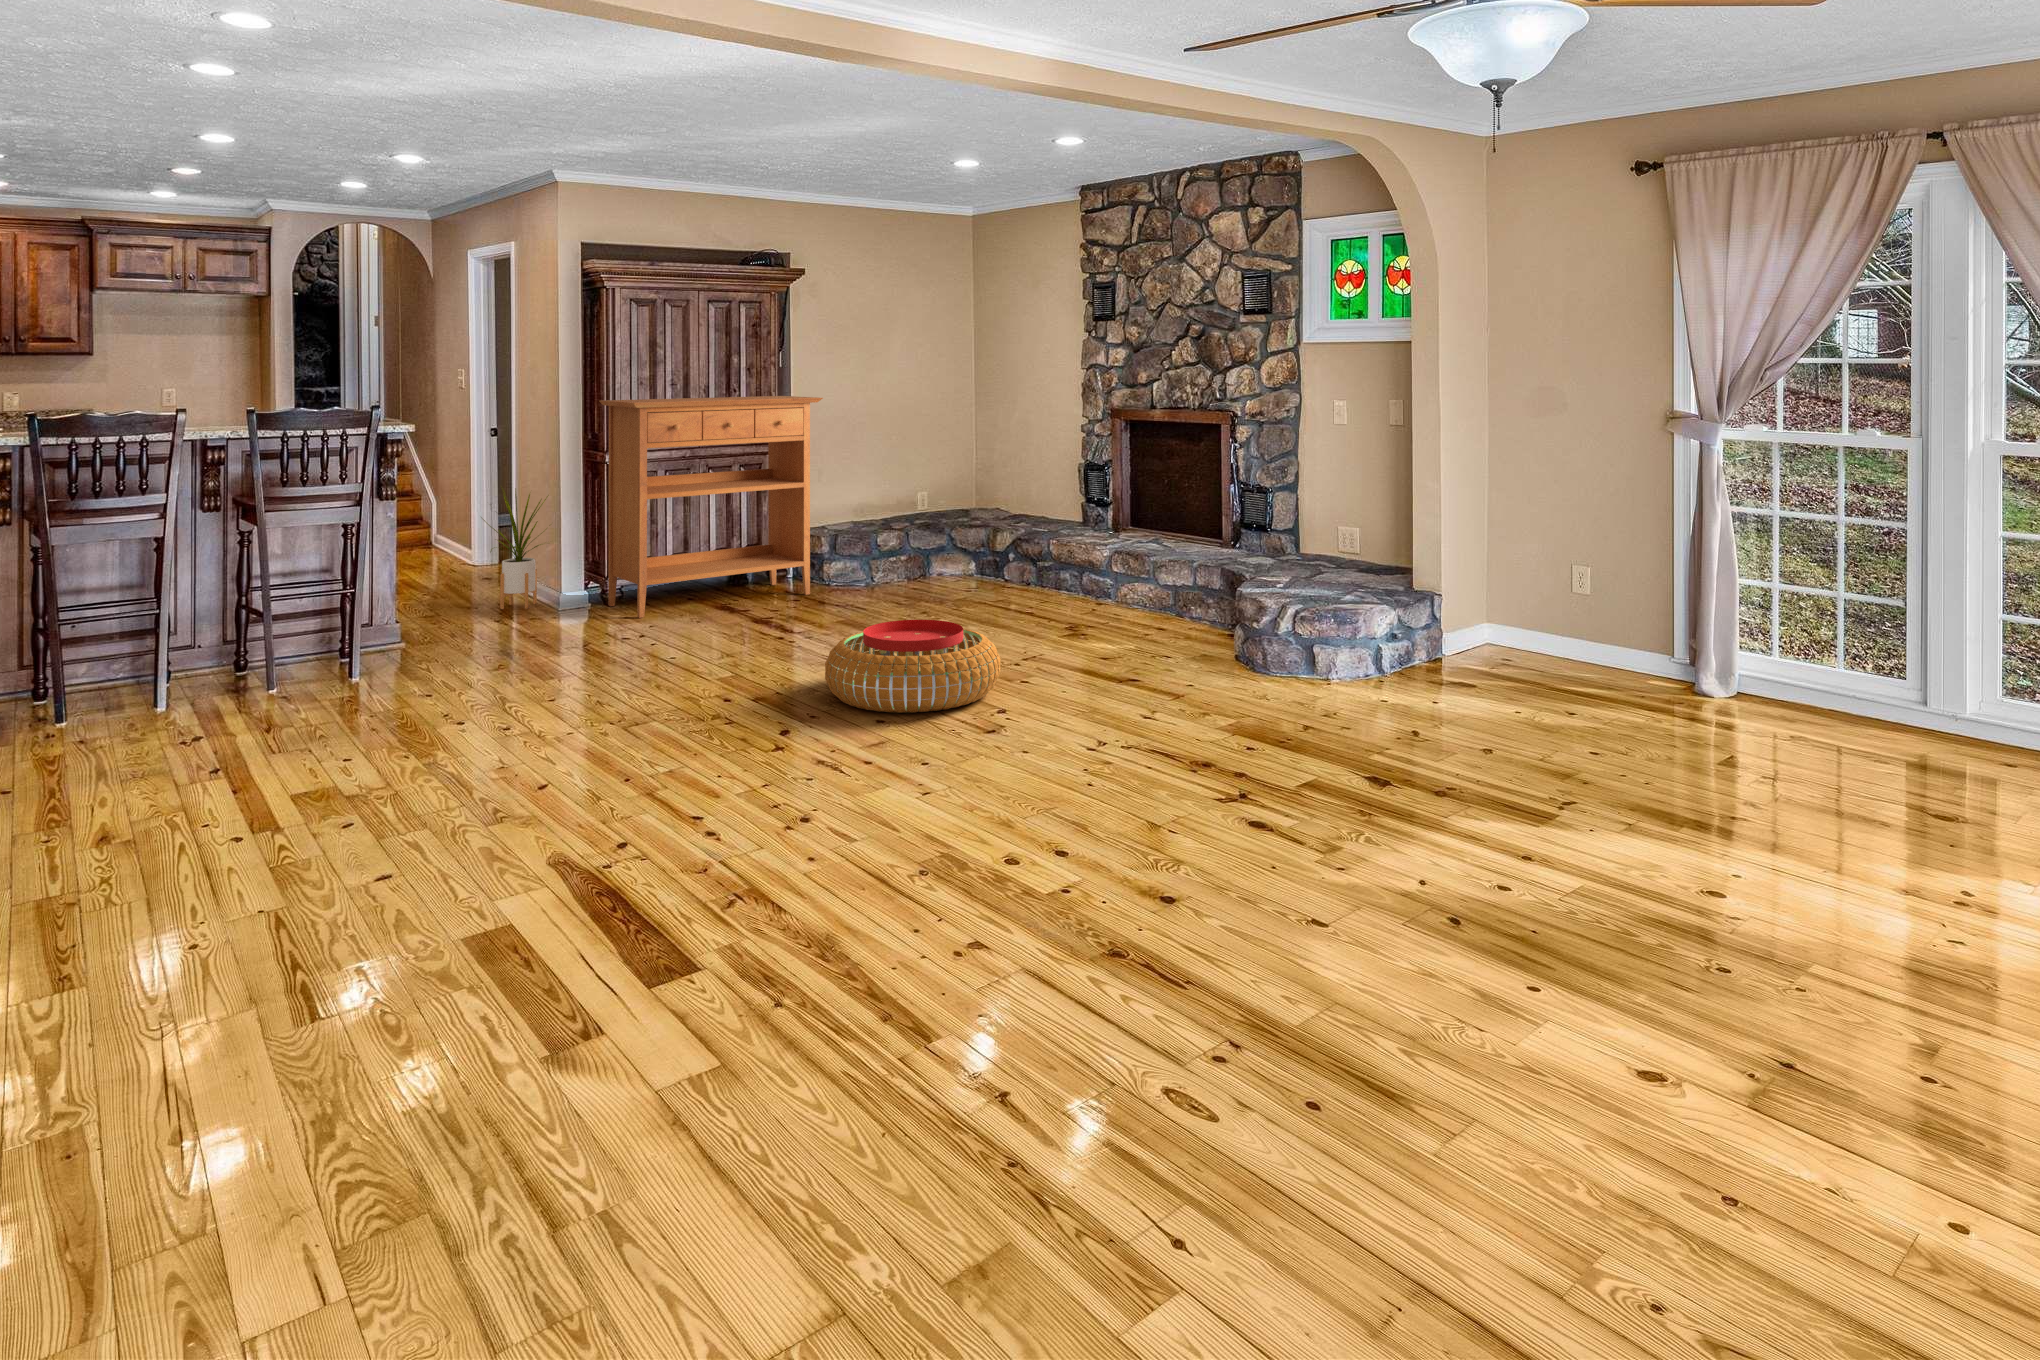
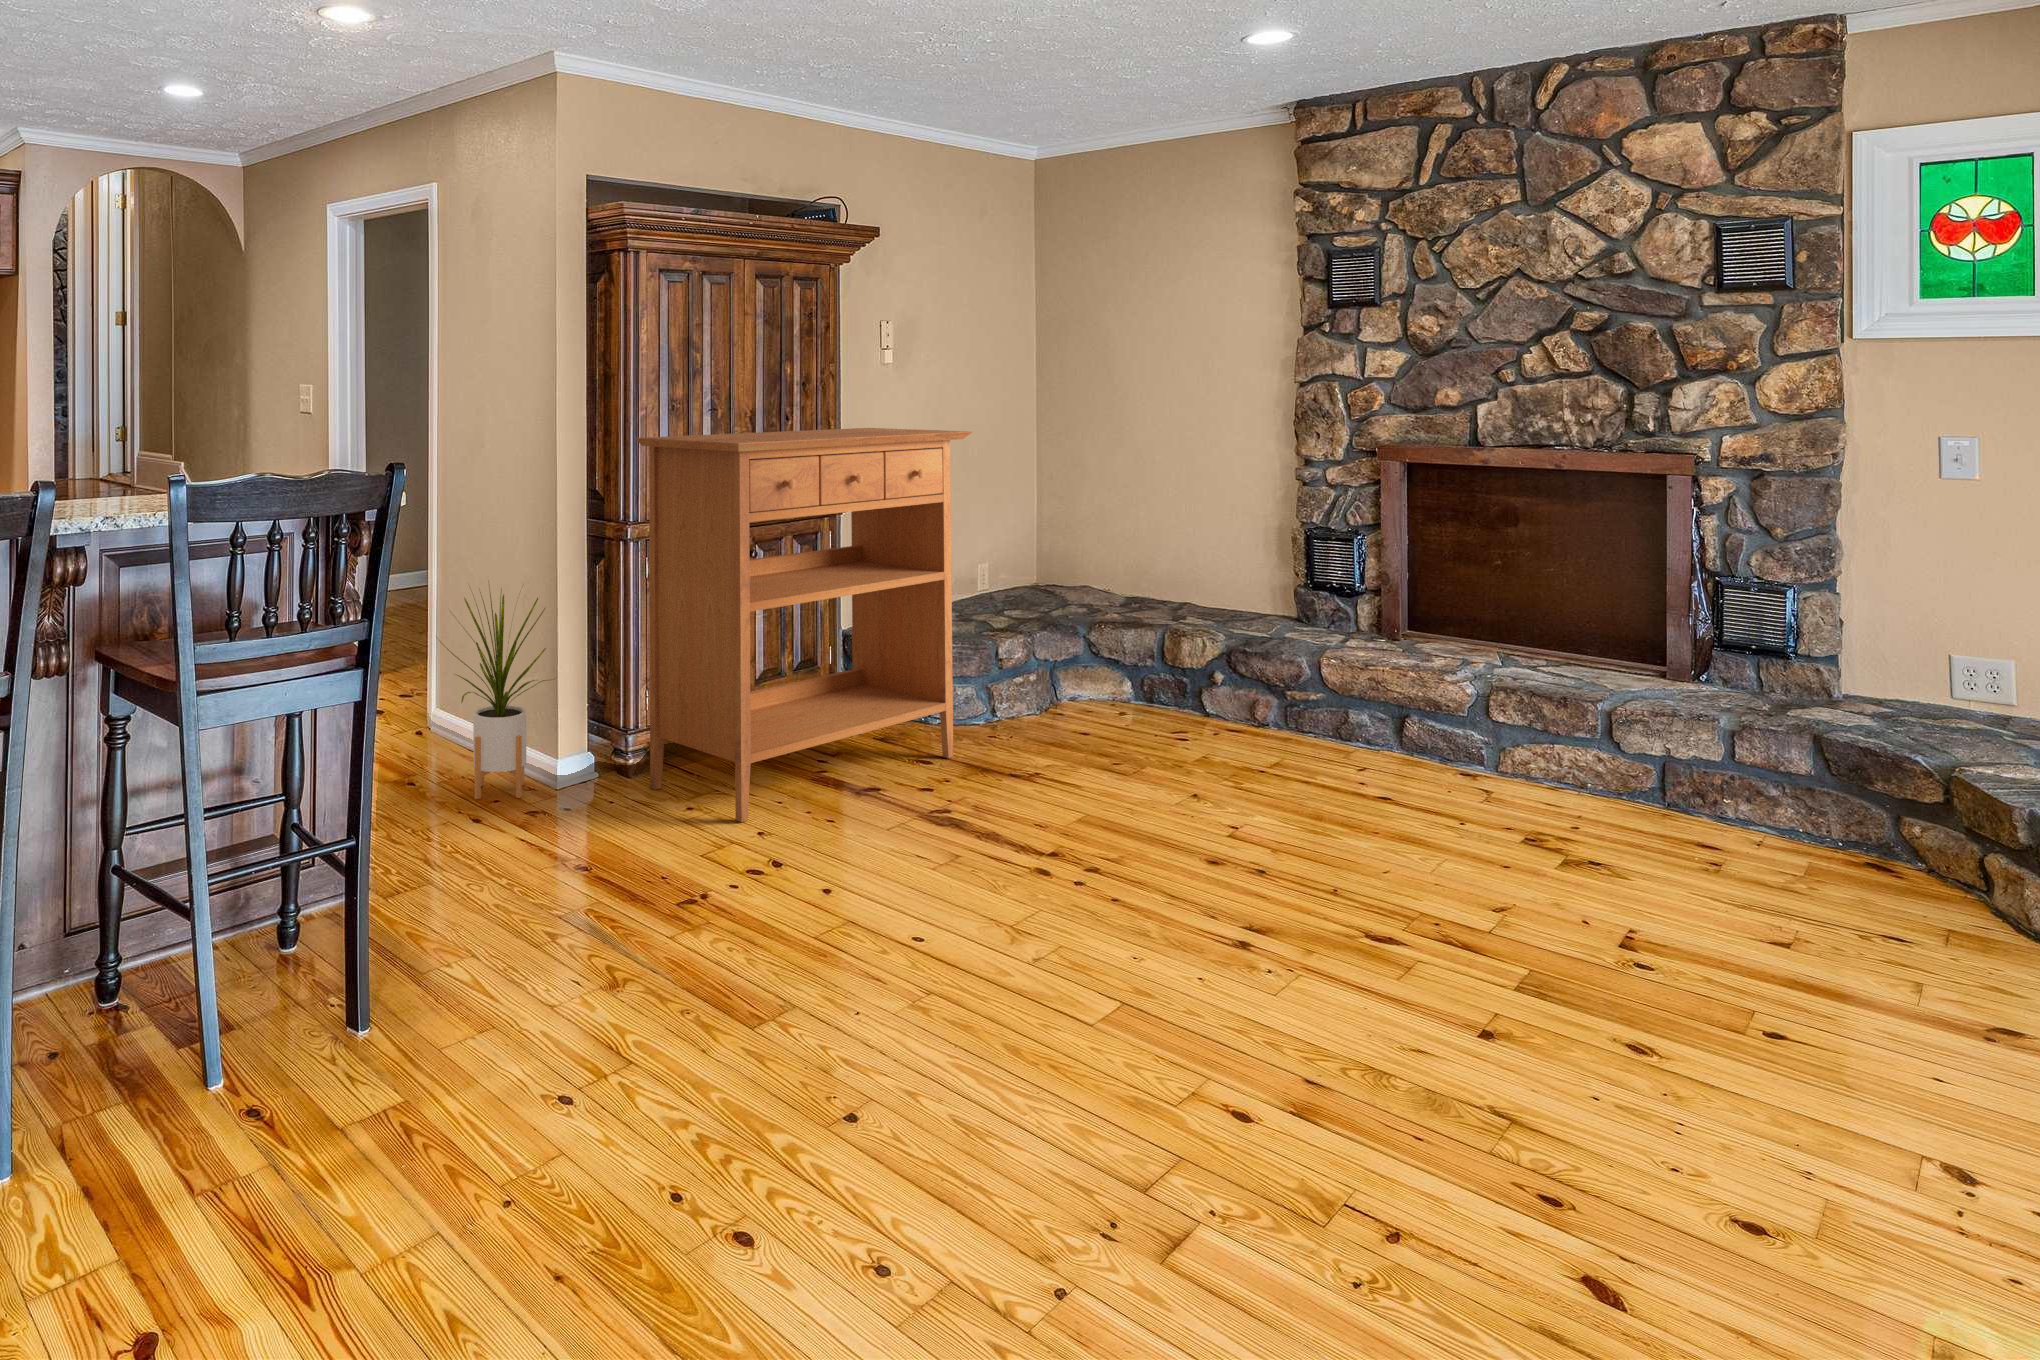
pouf: present [825,619,1001,713] -> none [1407,902,1876,1180]

